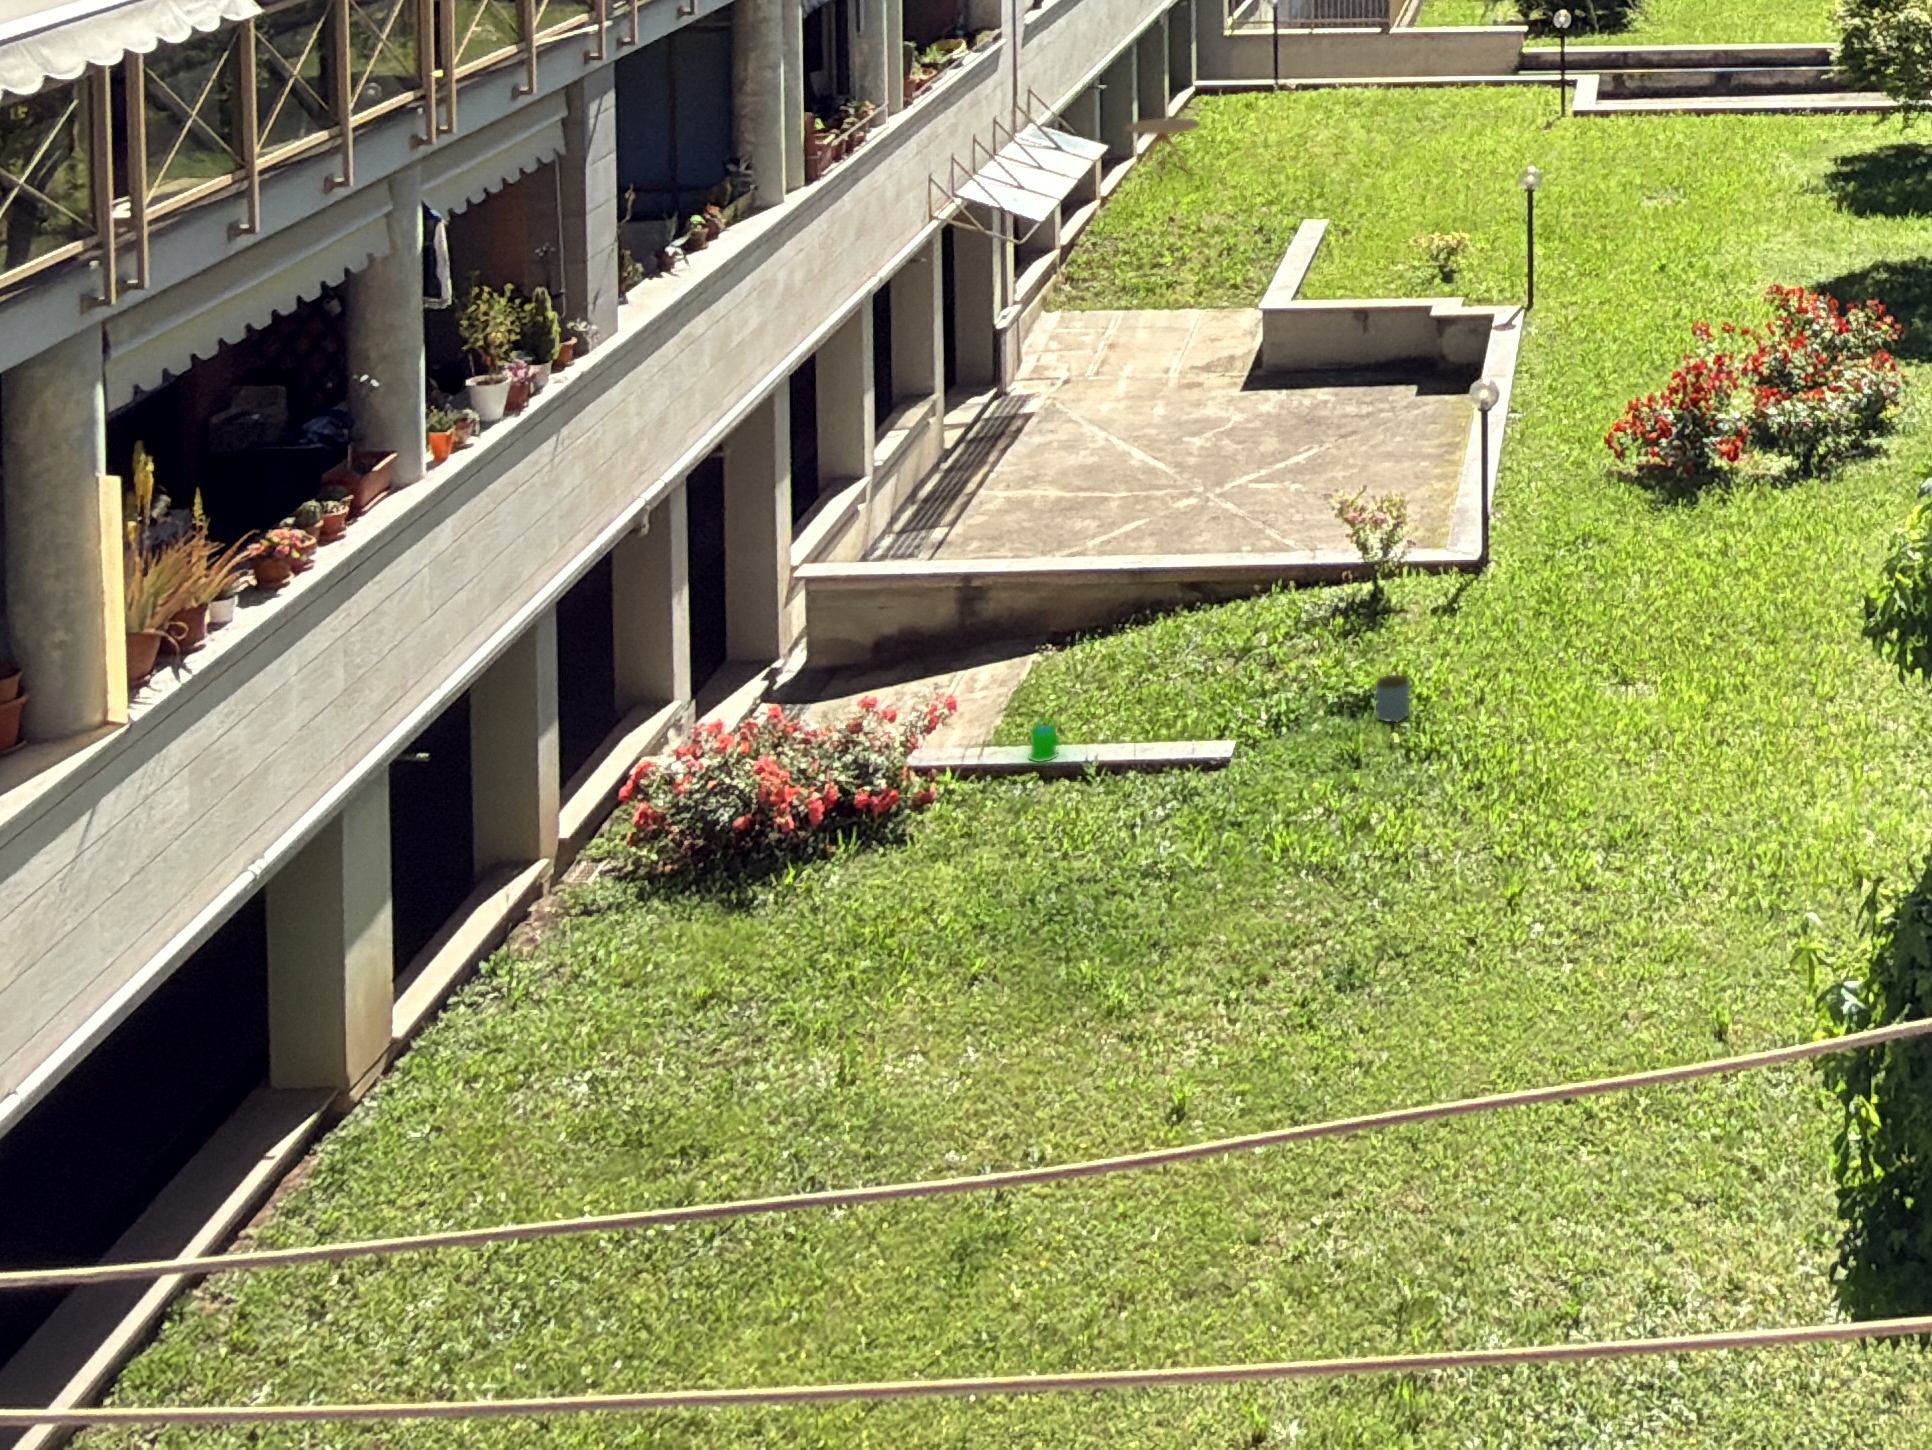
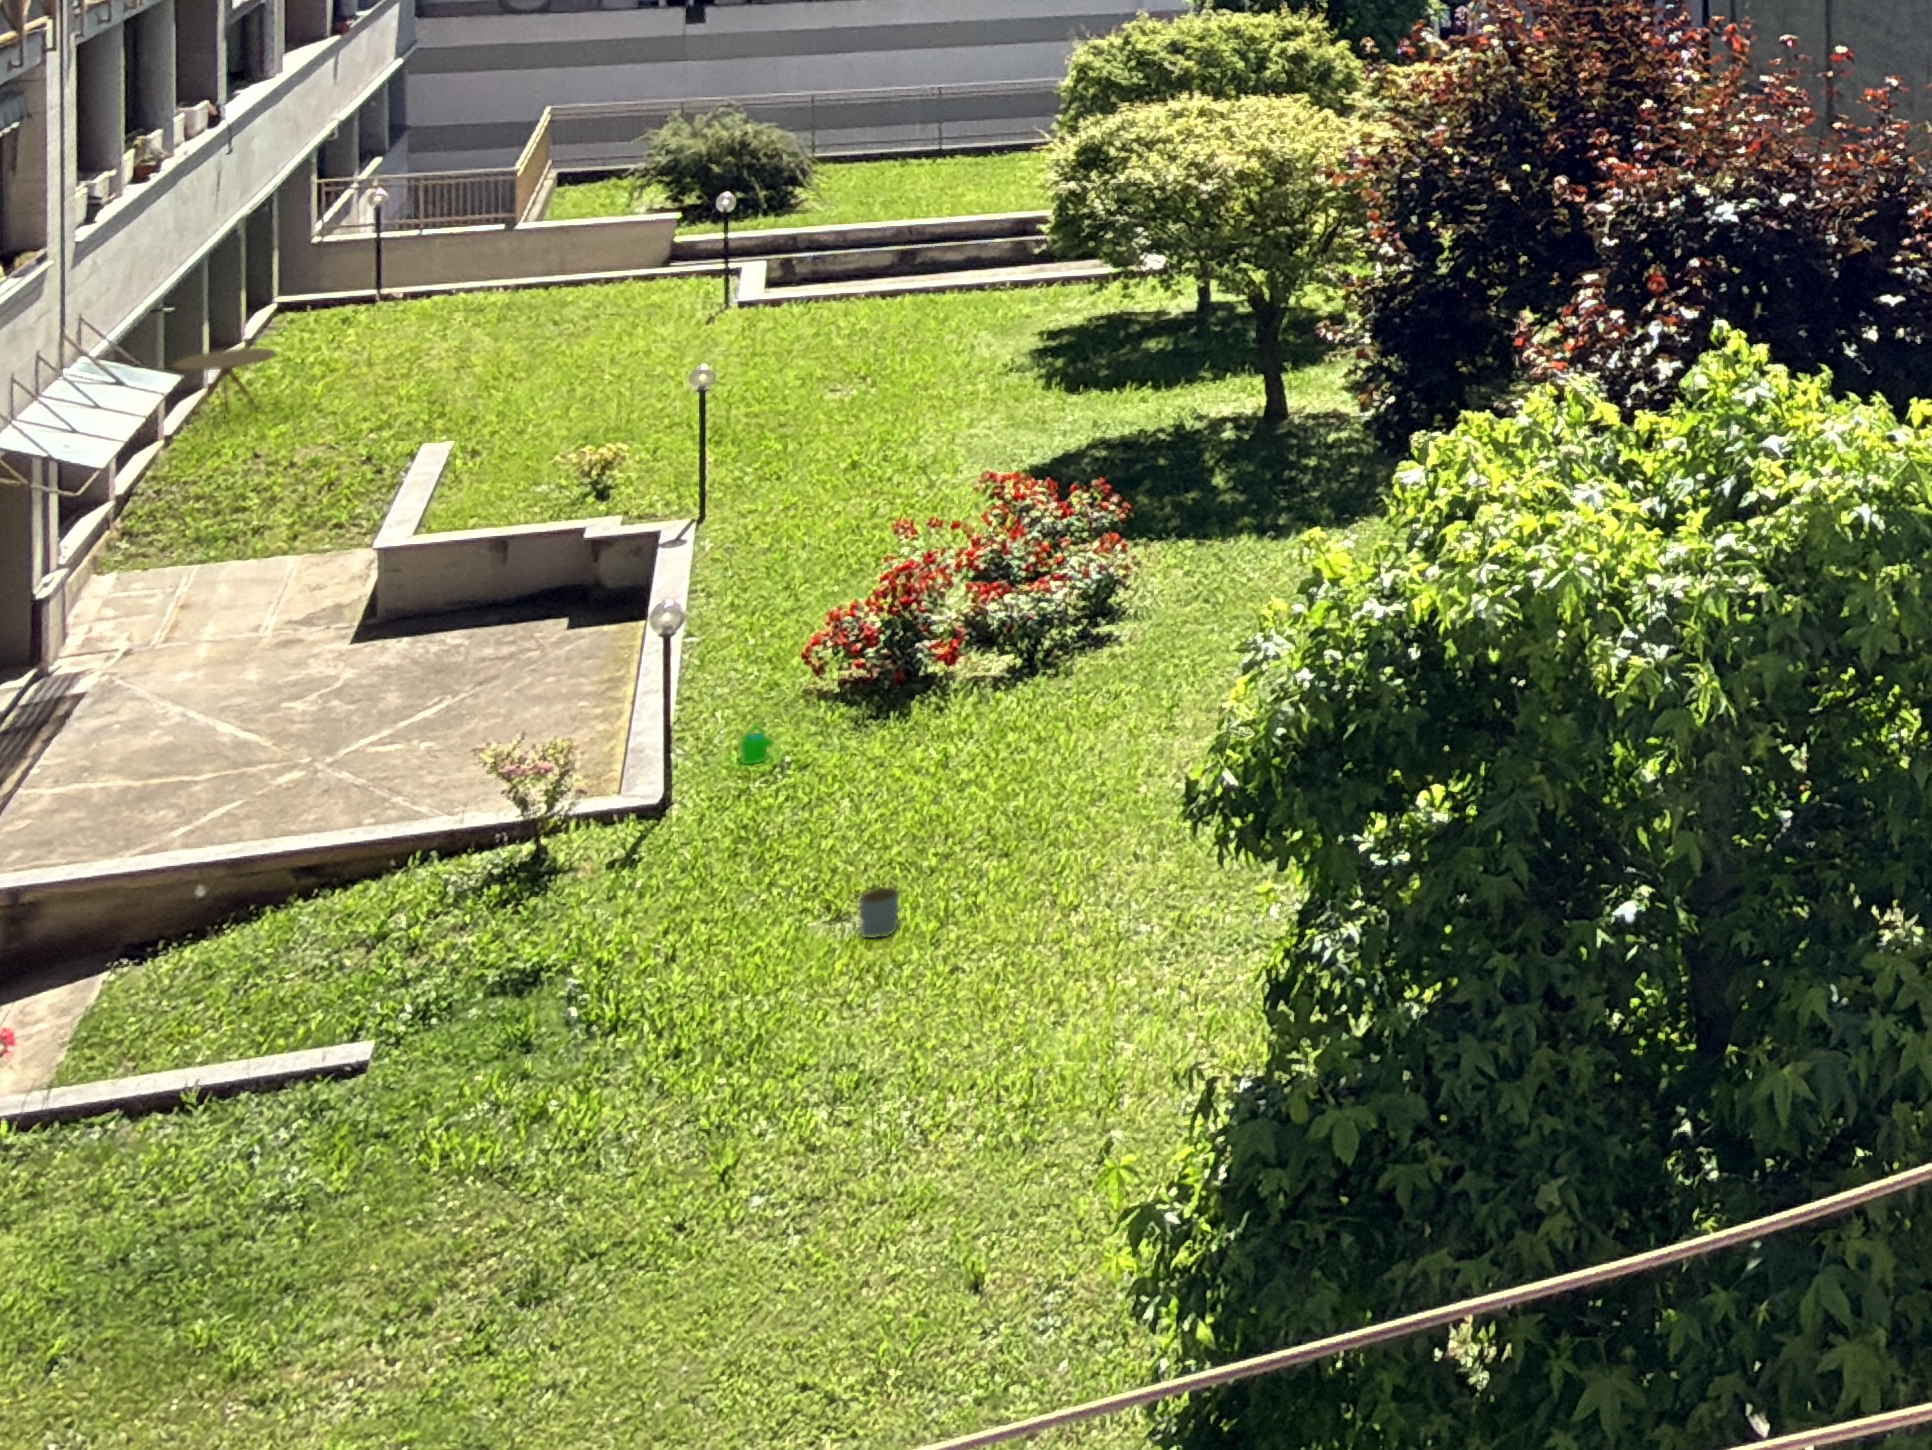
planter: present [1375,675,1410,722] -> present [860,887,899,938]
watering can: present [1029,717,1060,762] -> present [740,726,774,764]

